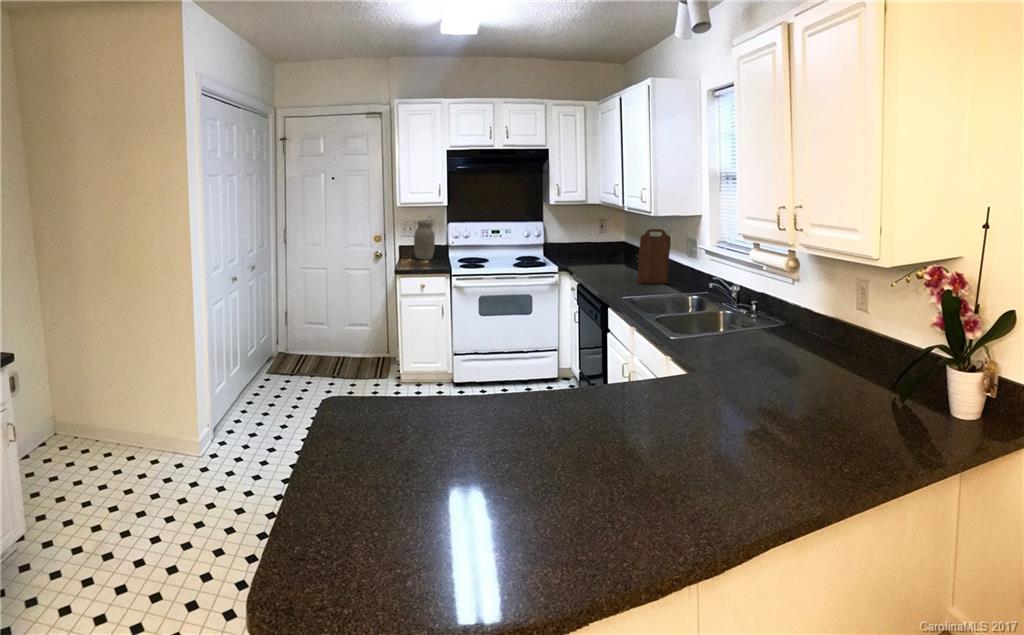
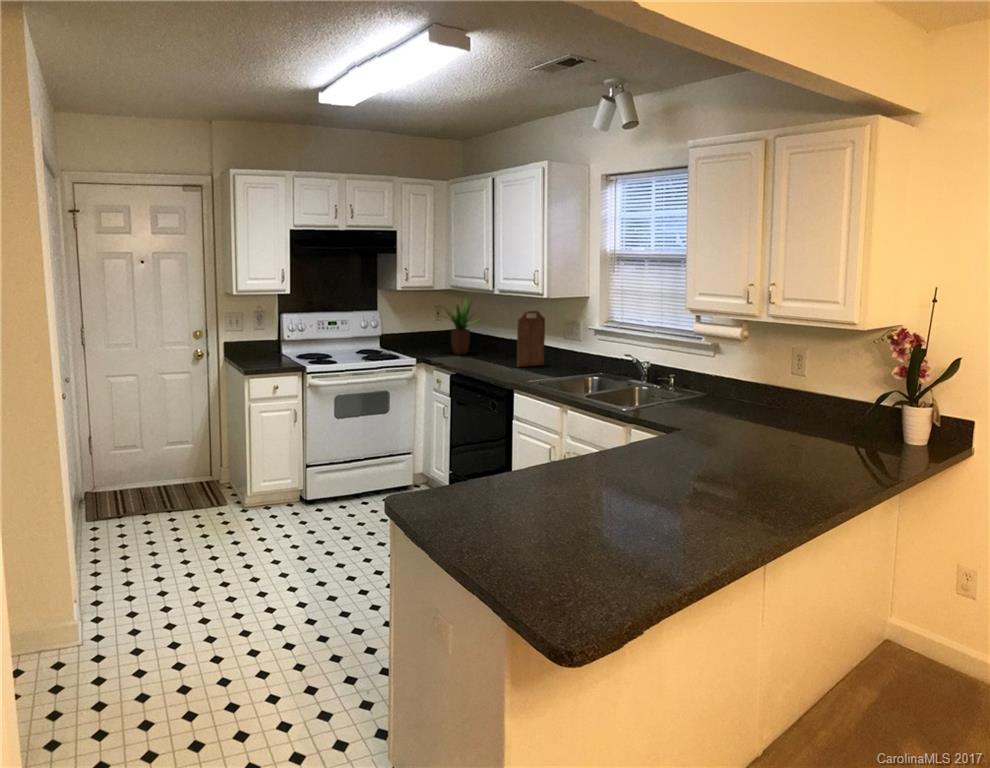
potted plant: none [586,213,630,268] -> present [445,300,480,354]
jar: present [414,220,435,260] -> none [244,313,269,358]

